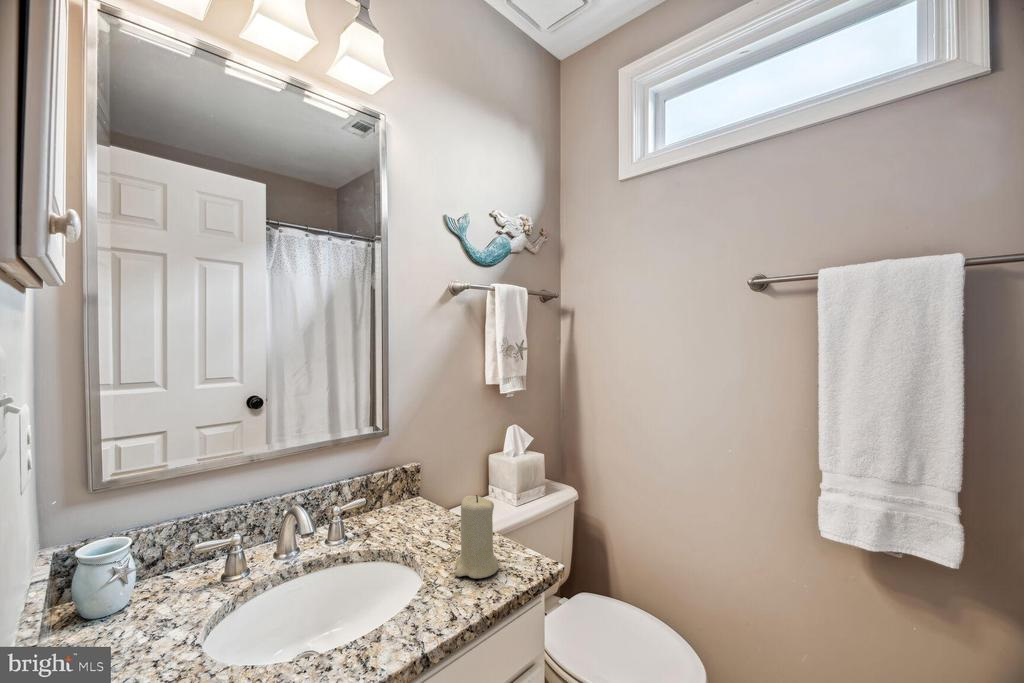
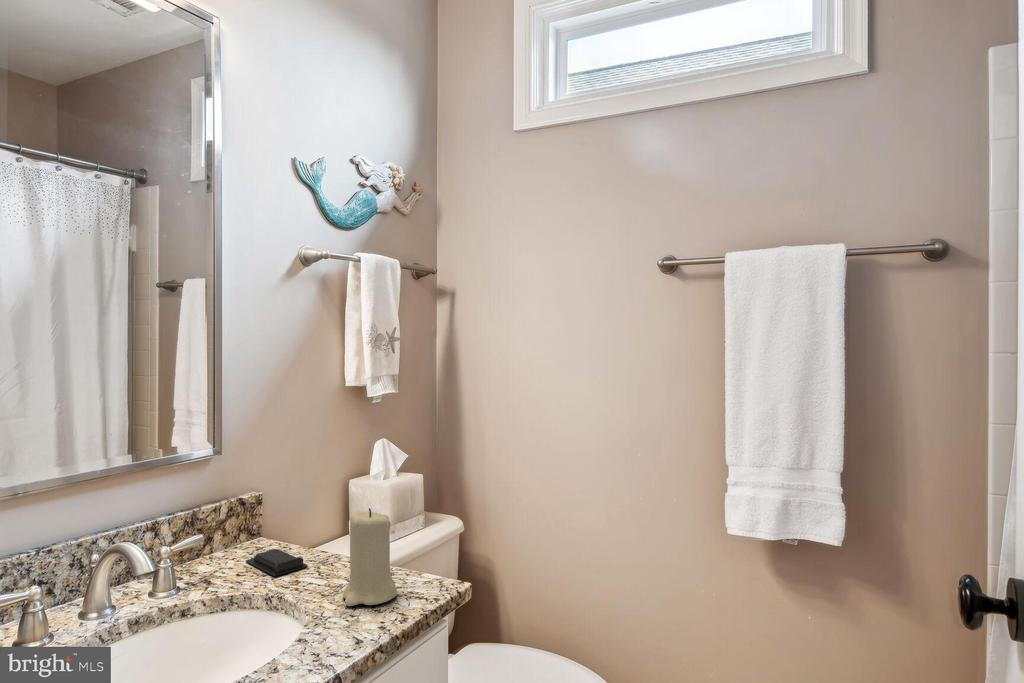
soap bar: none [400,511,440,536] -> present [246,549,308,576]

